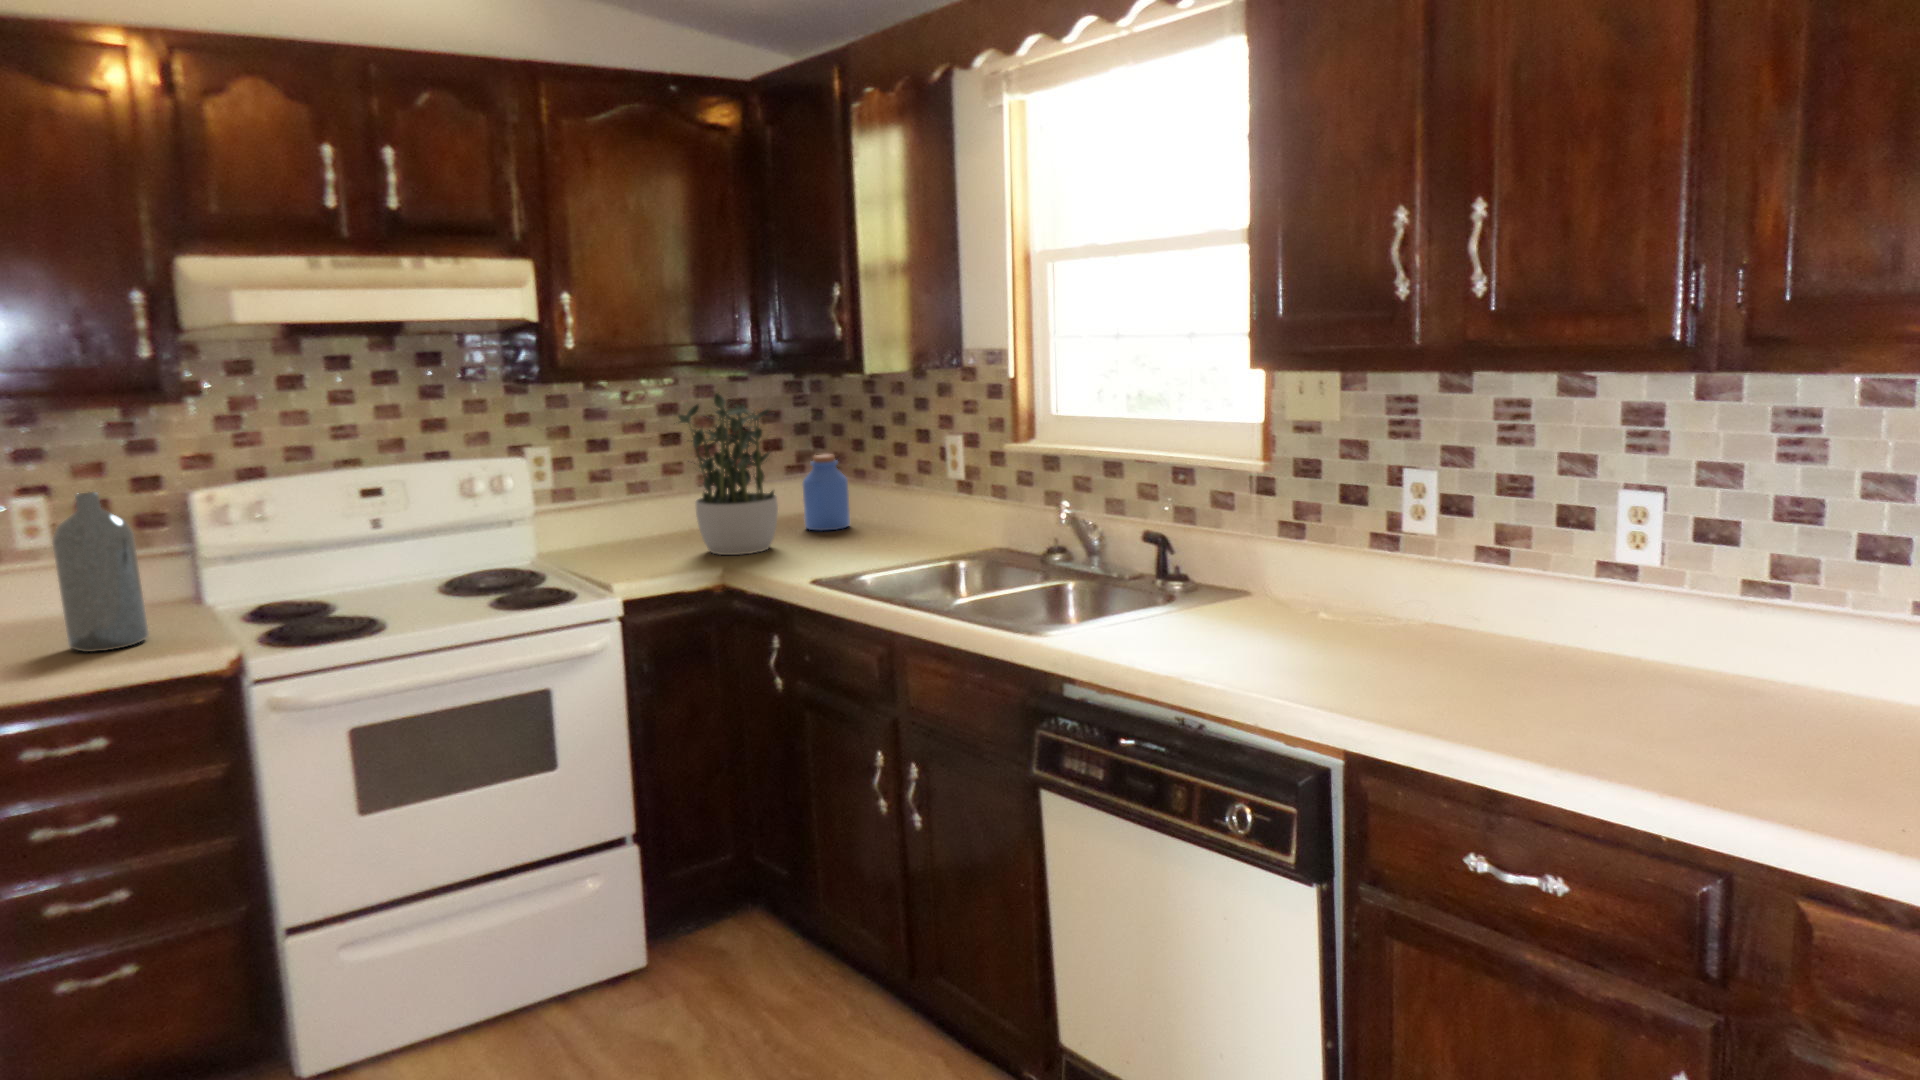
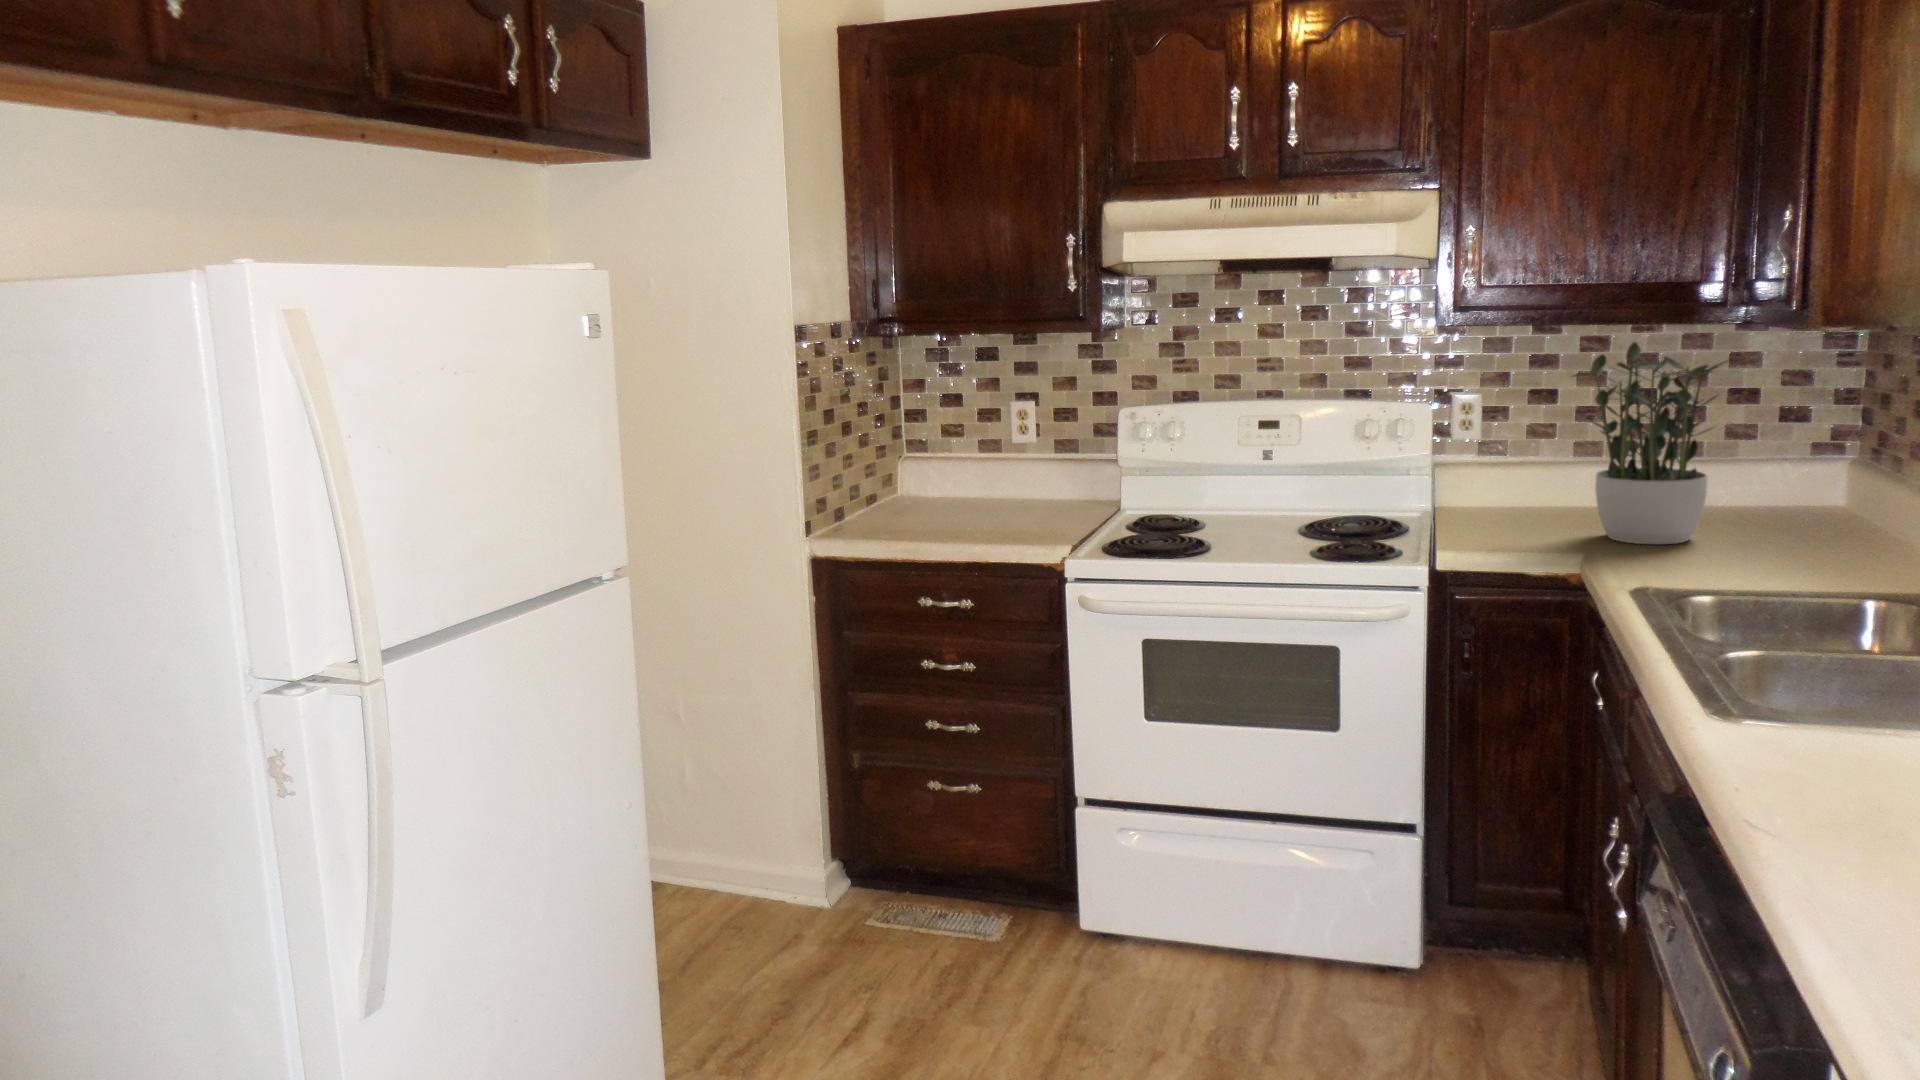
jar: present [802,454,850,530] -> none [1783,431,1858,534]
bottle: present [52,492,149,652] -> none [985,401,1045,532]

